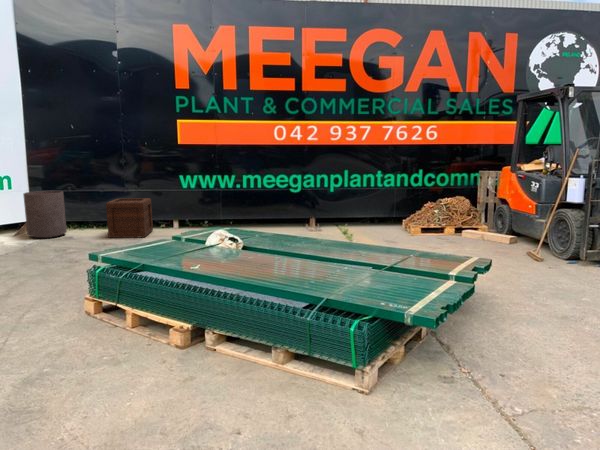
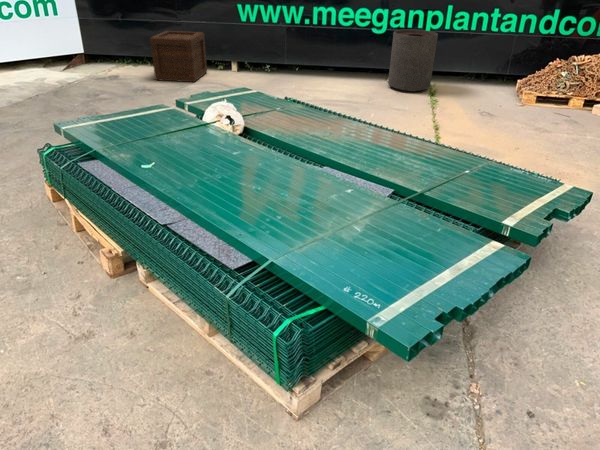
trash can: present [23,191,67,238] -> present [388,29,438,92]

